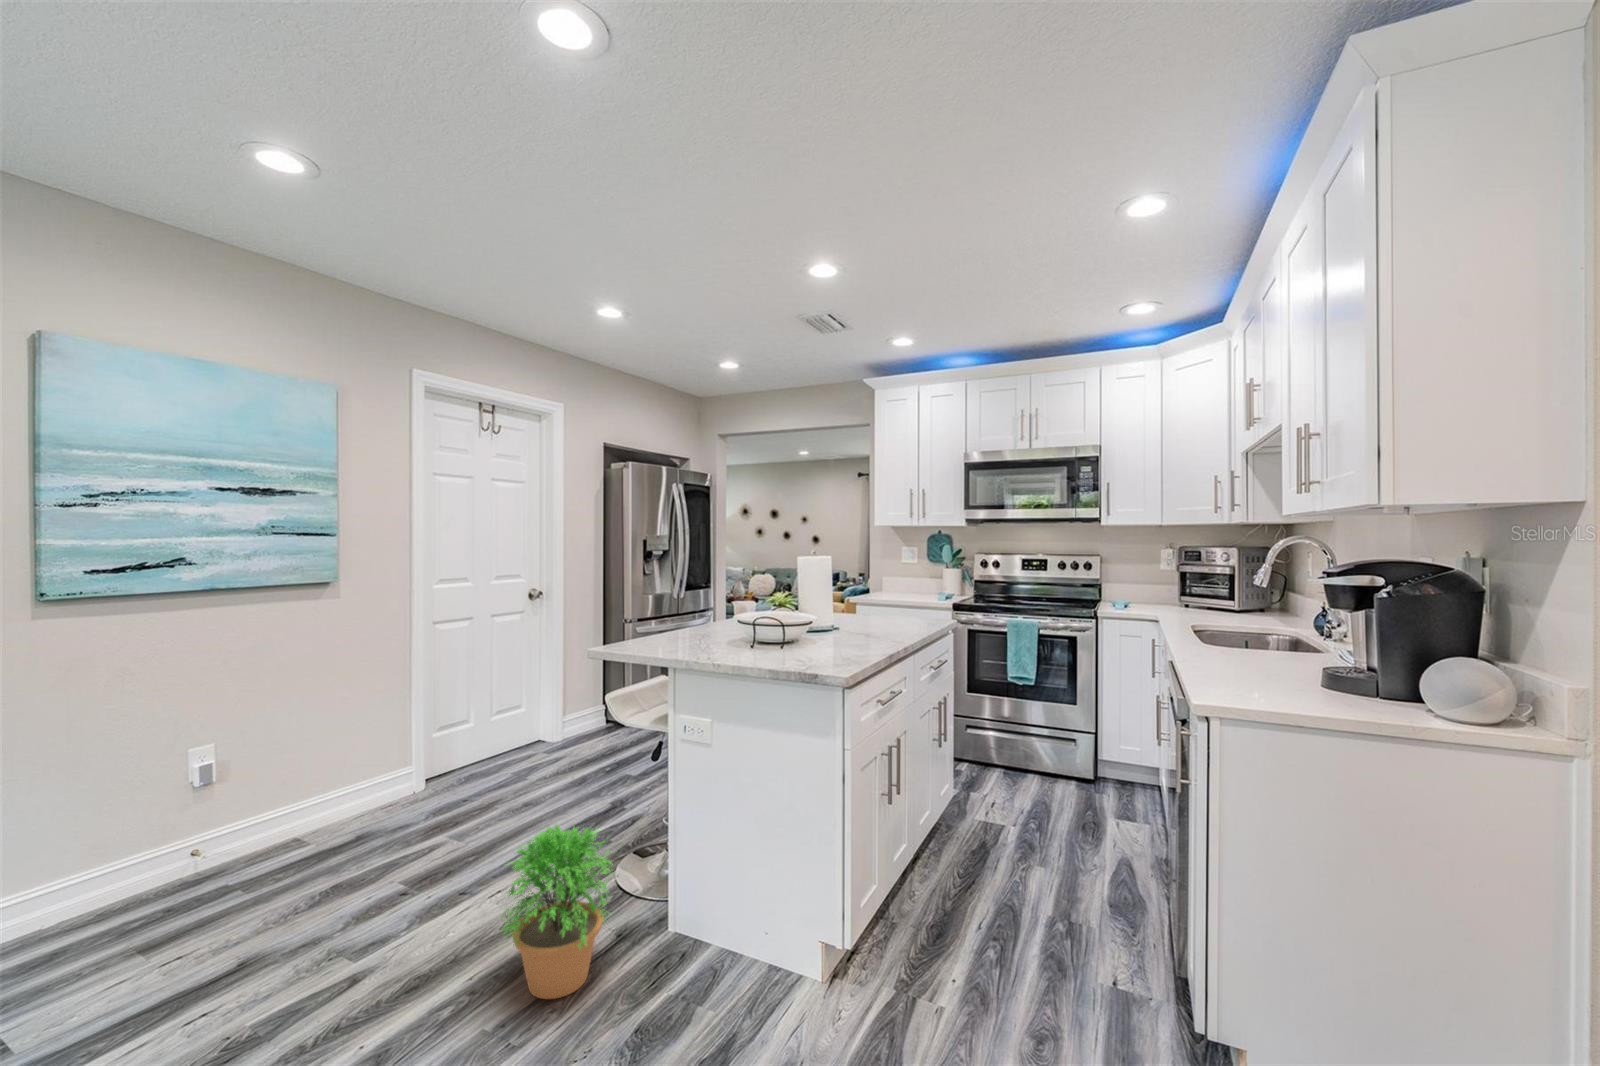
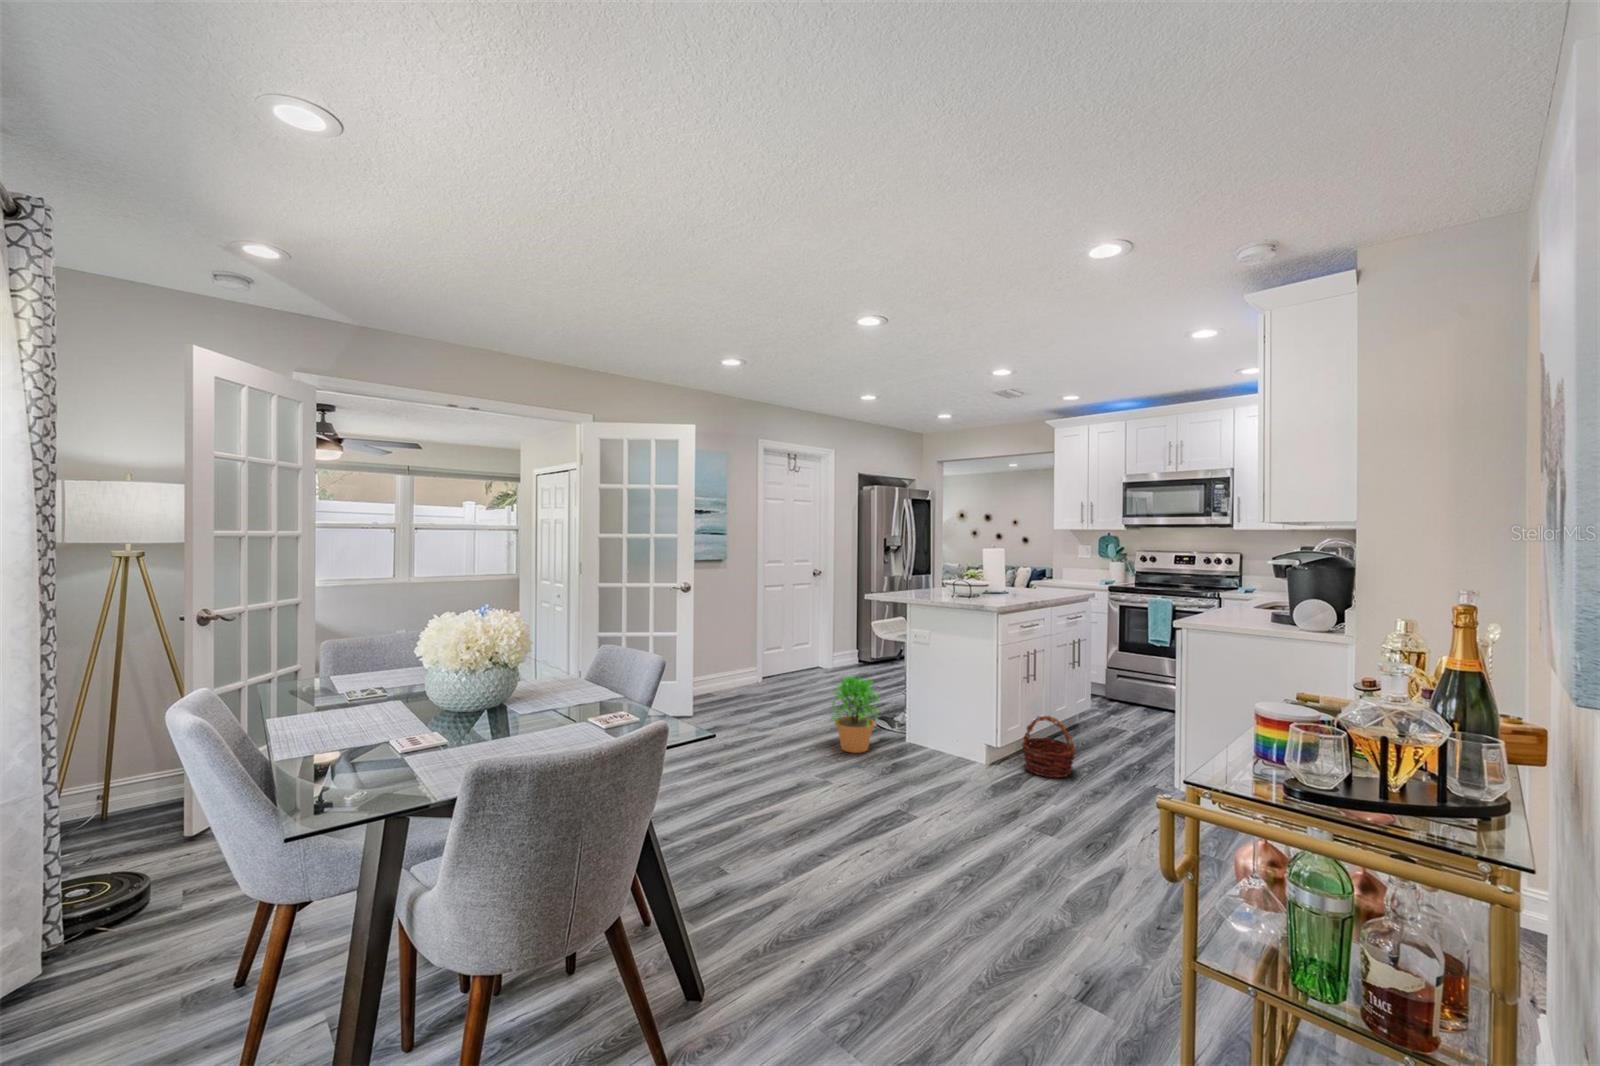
basket: none [887,871,985,1003] -> present [1022,716,1075,777]

